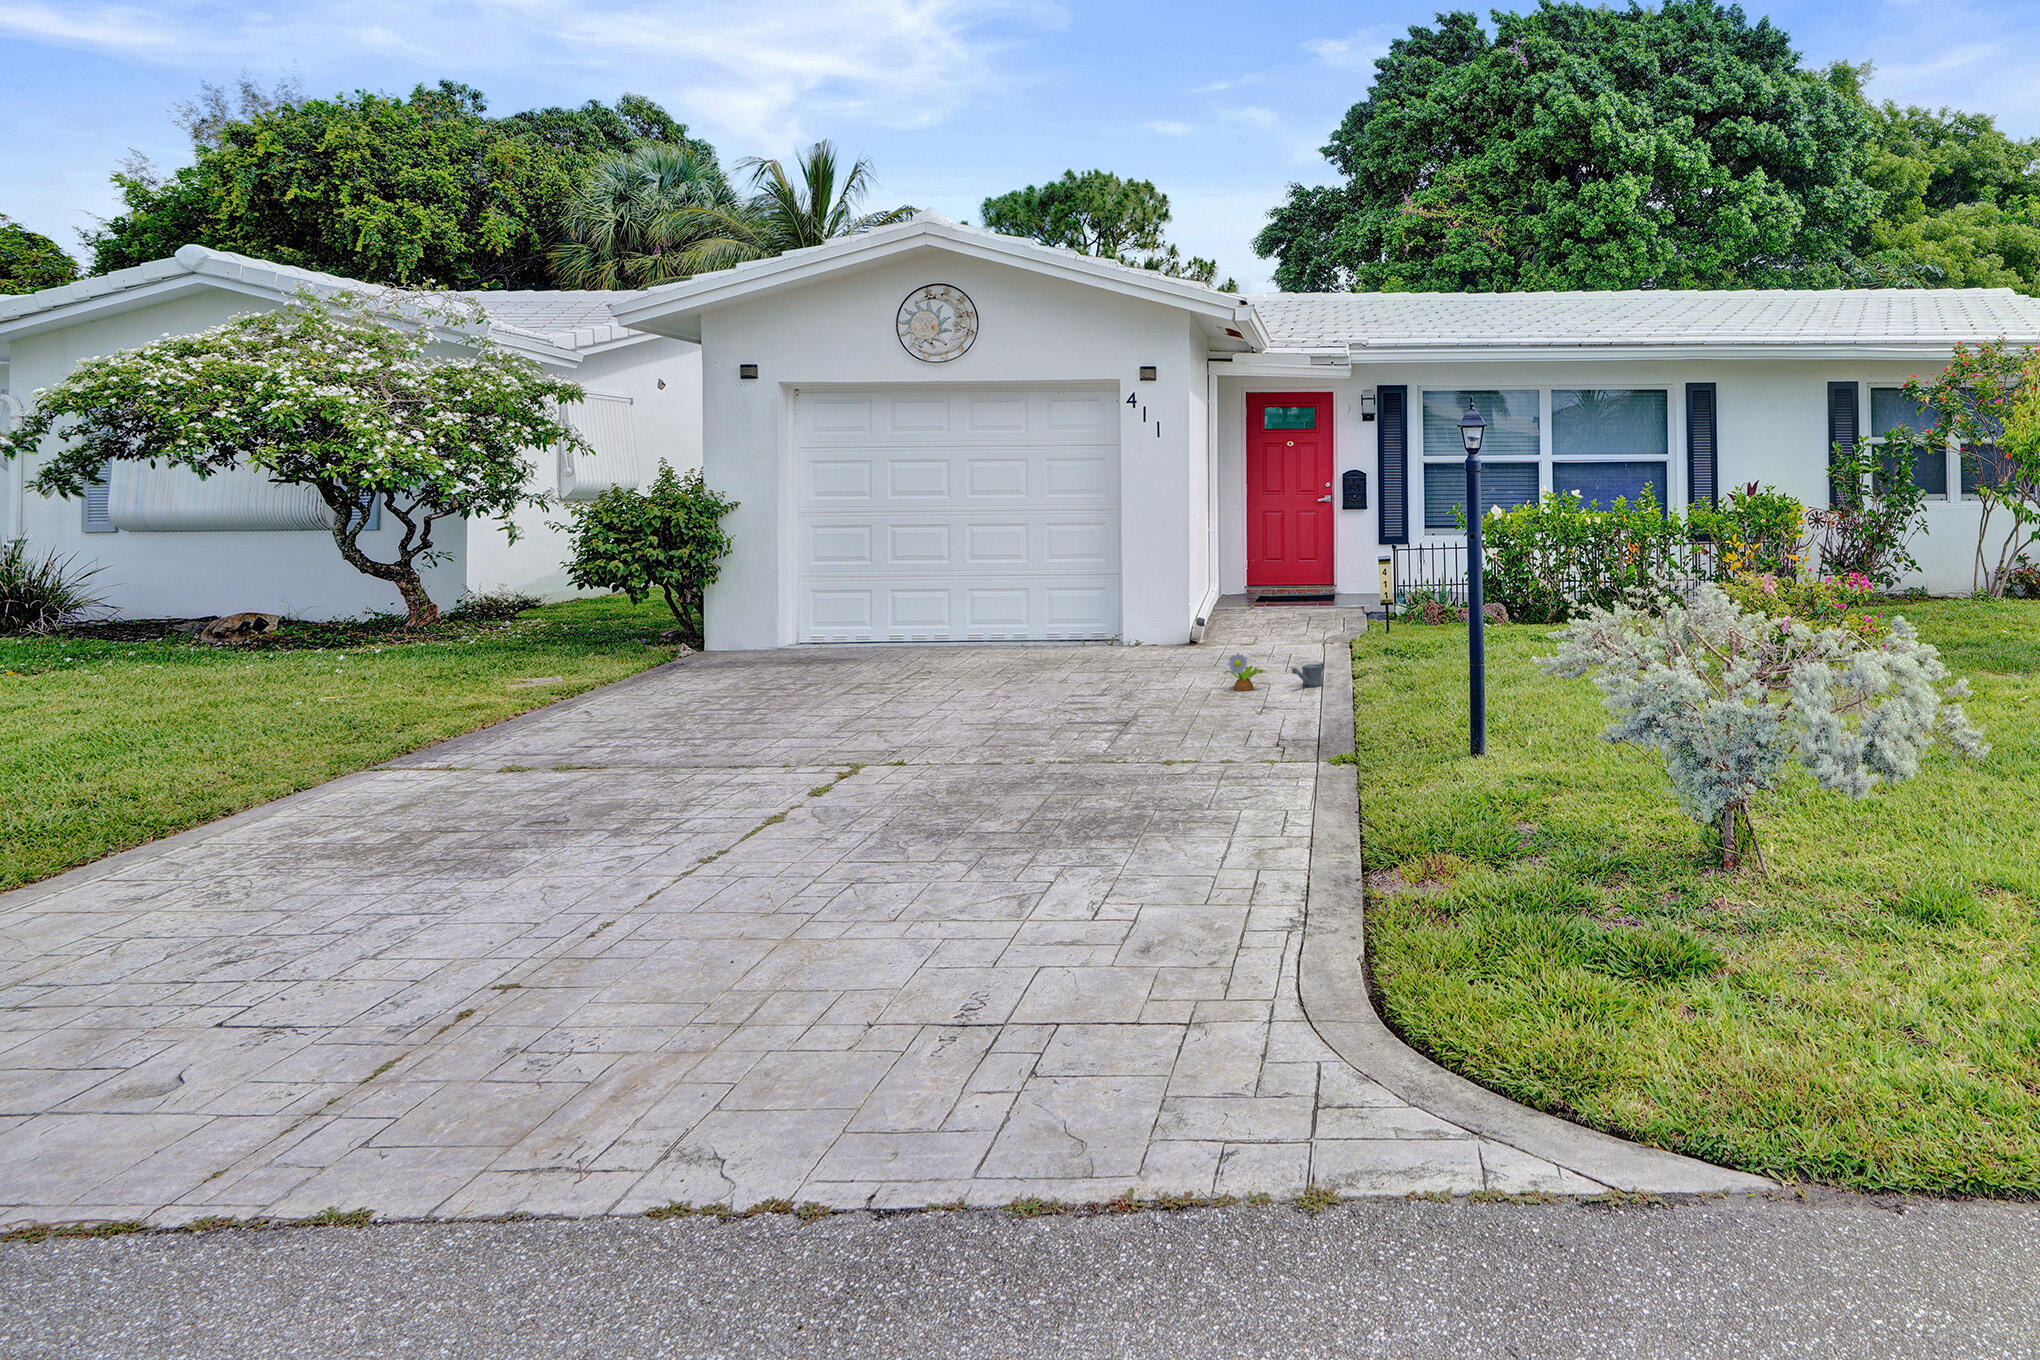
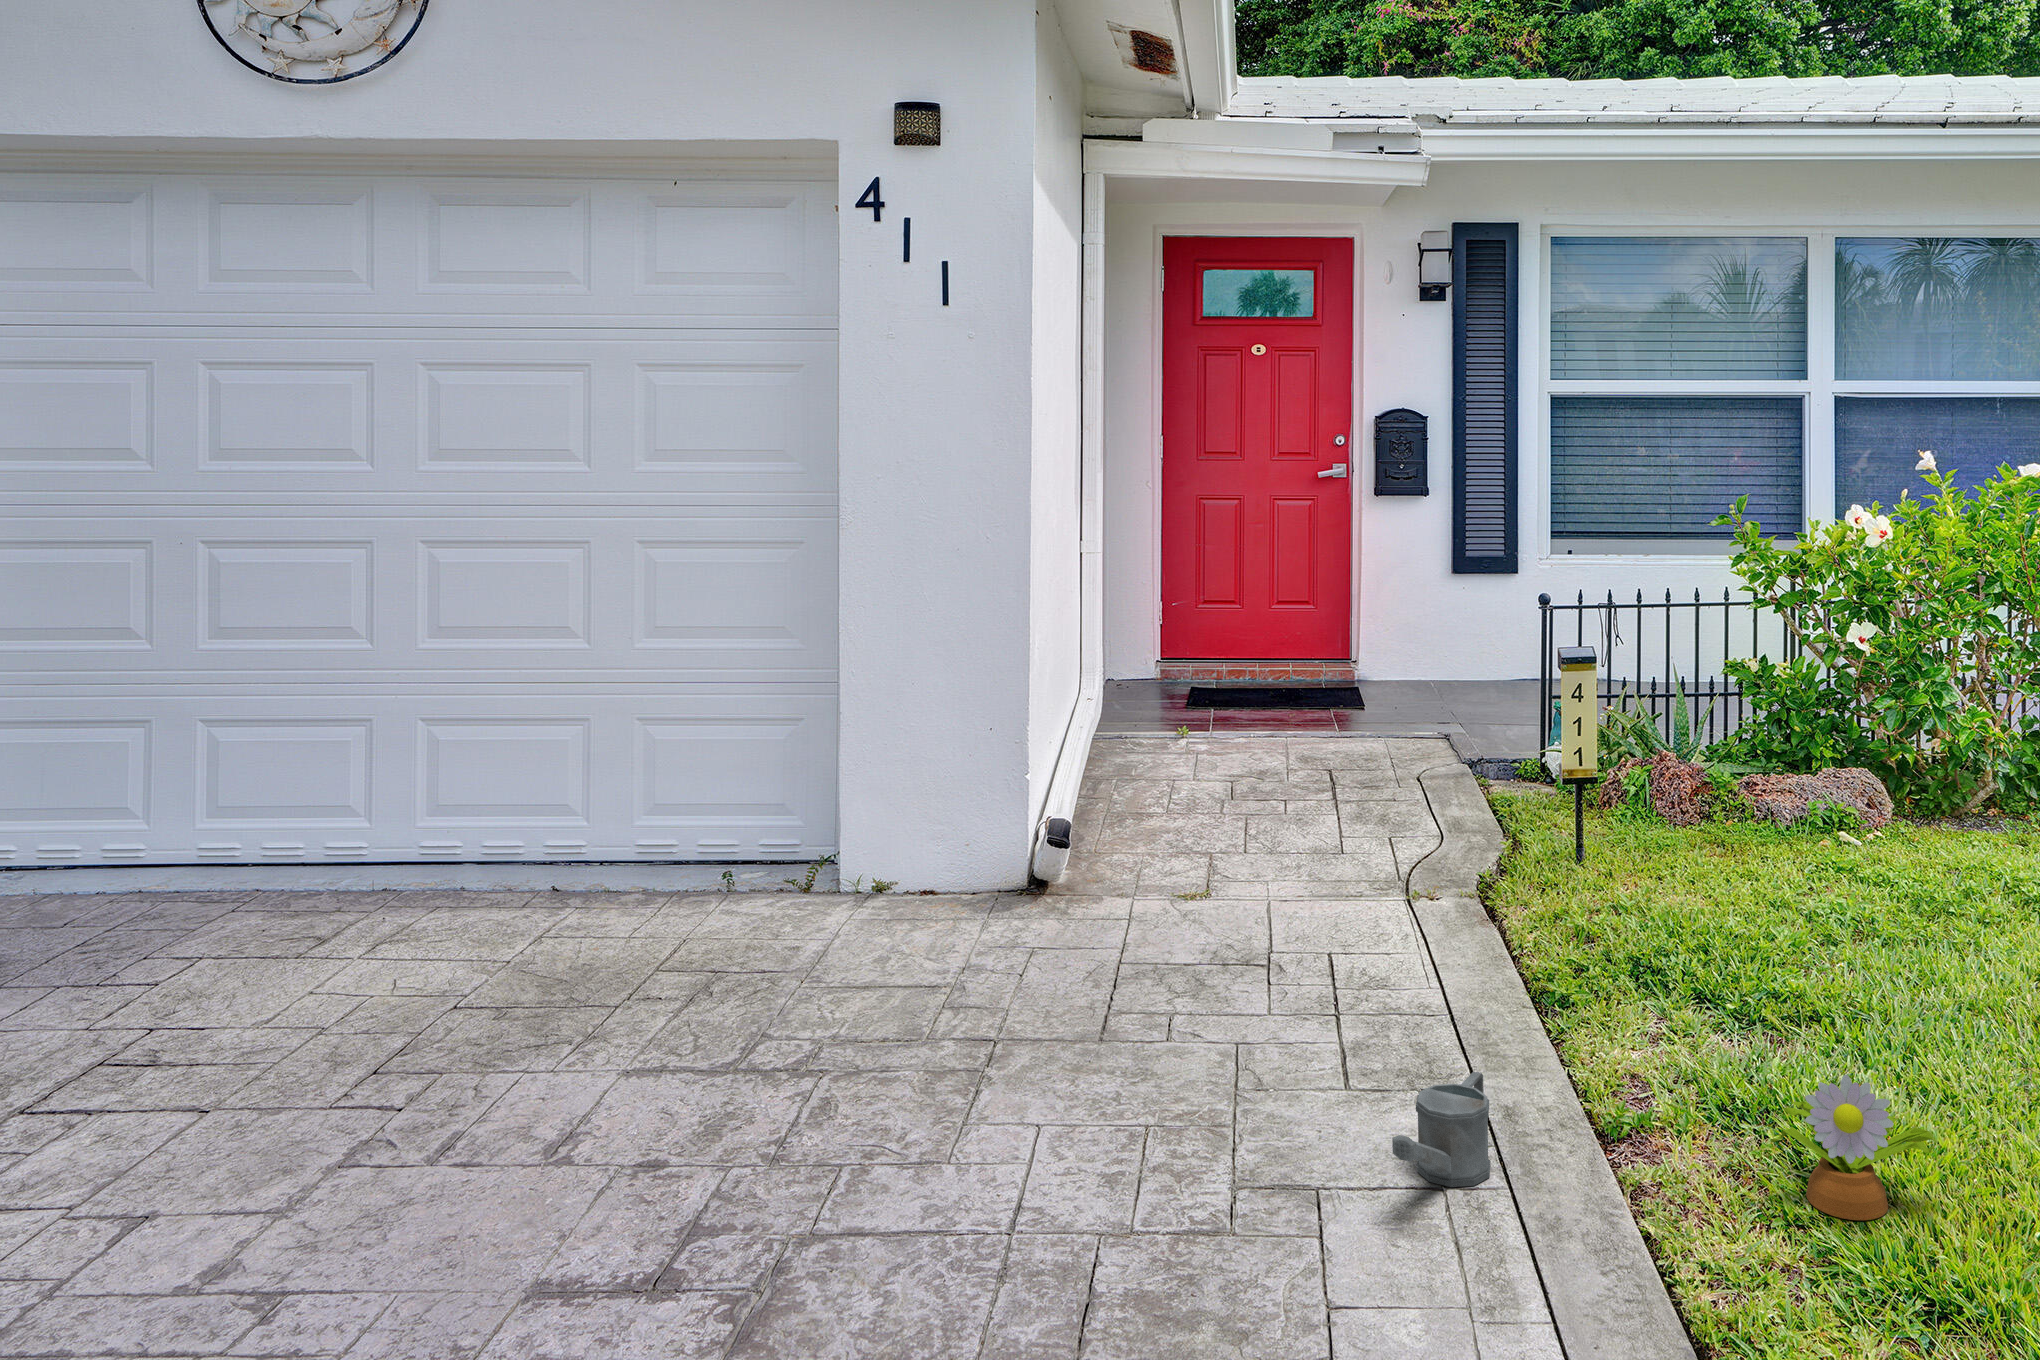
decorative plant: present [1224,653,1265,691] -> present [1771,1075,1937,1220]

